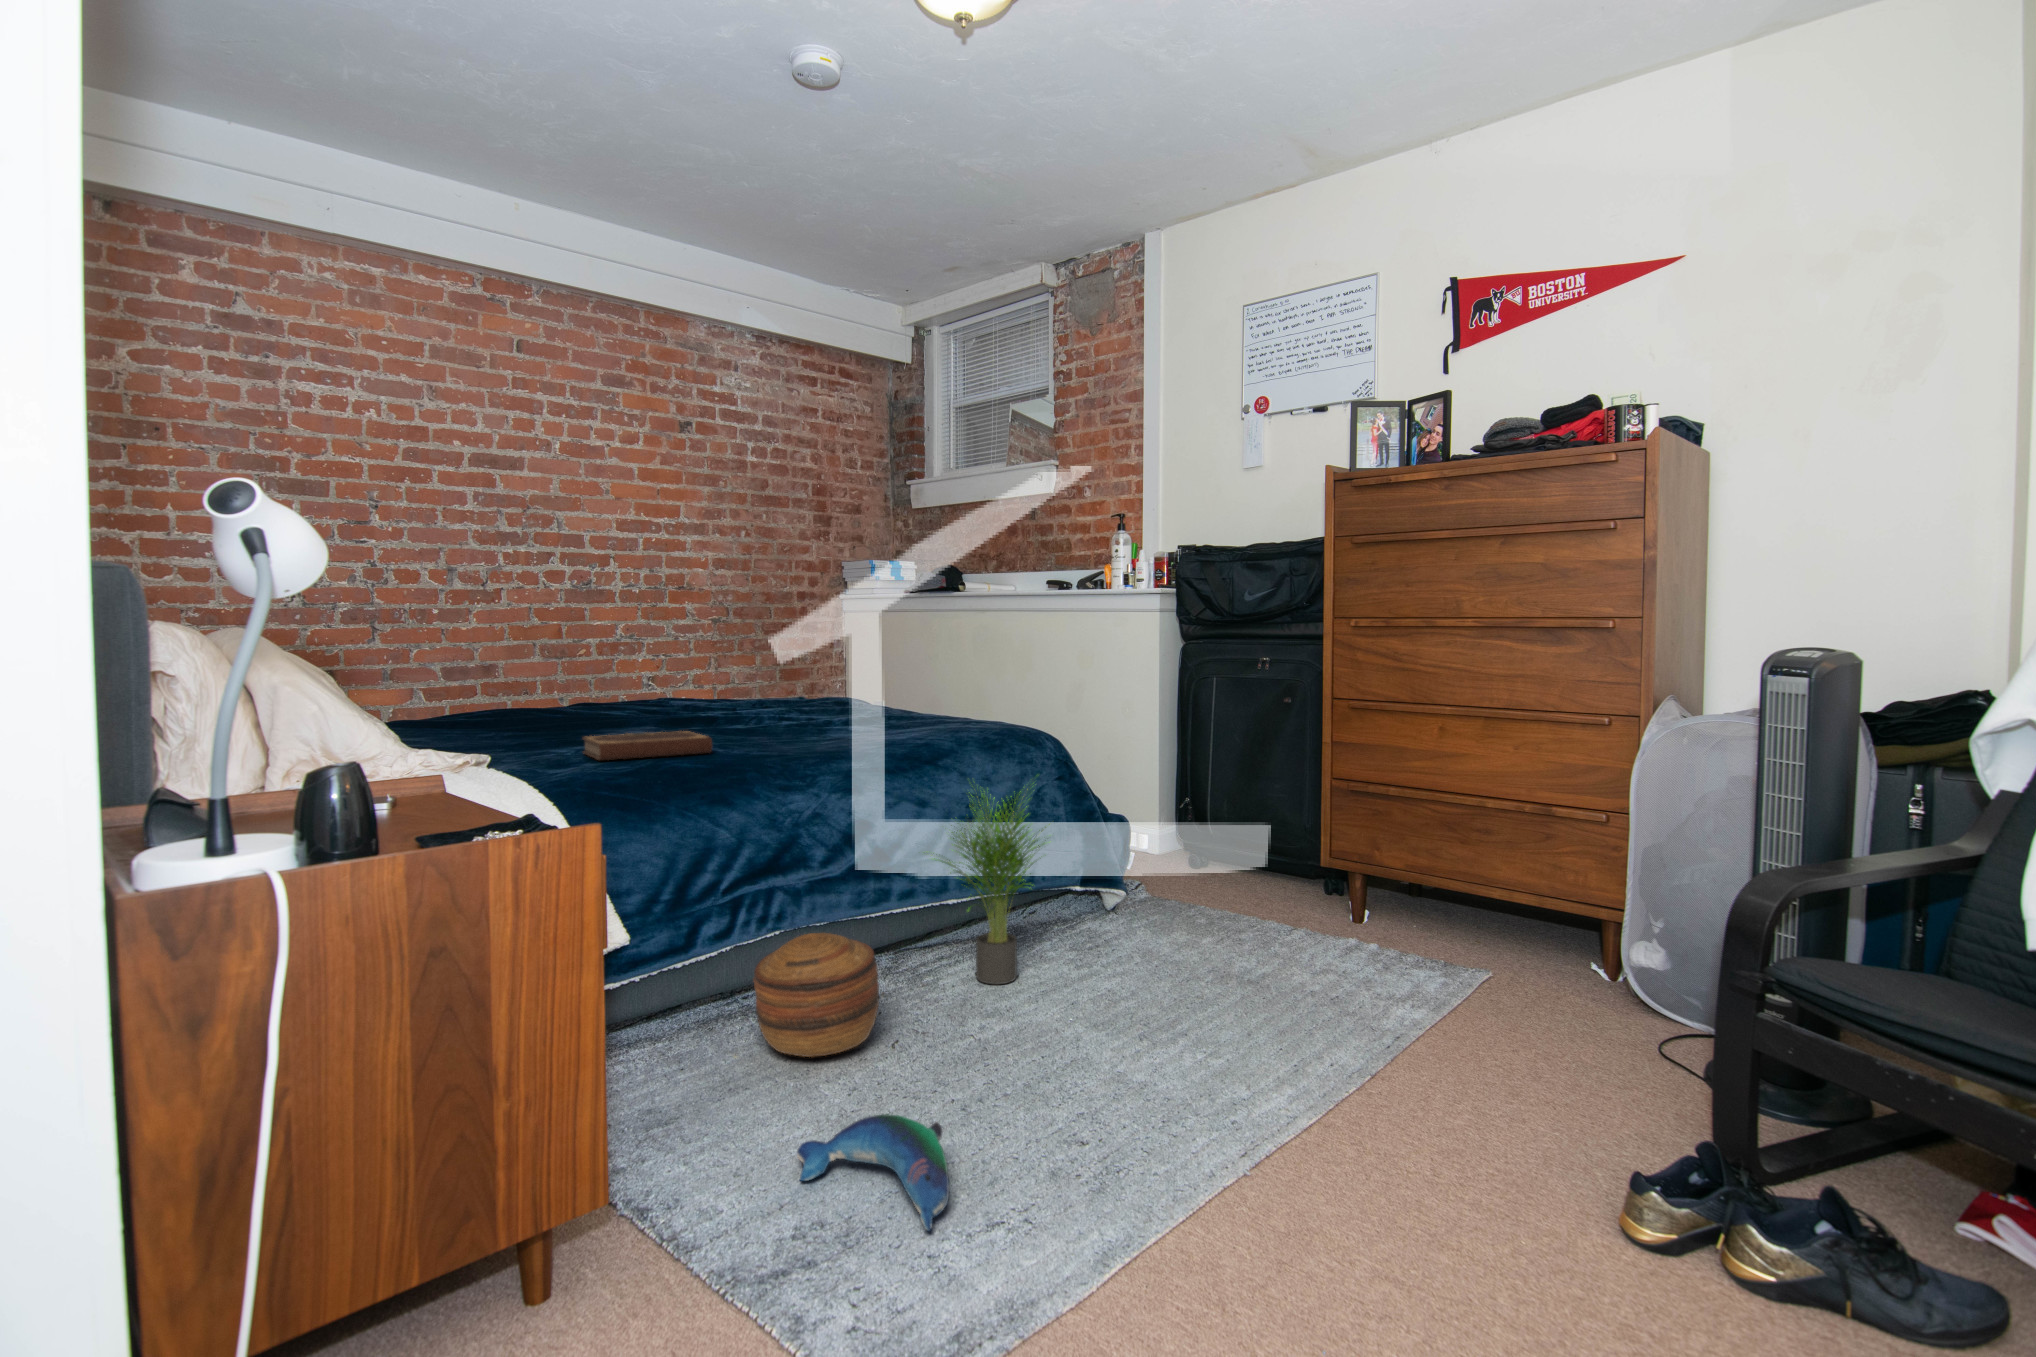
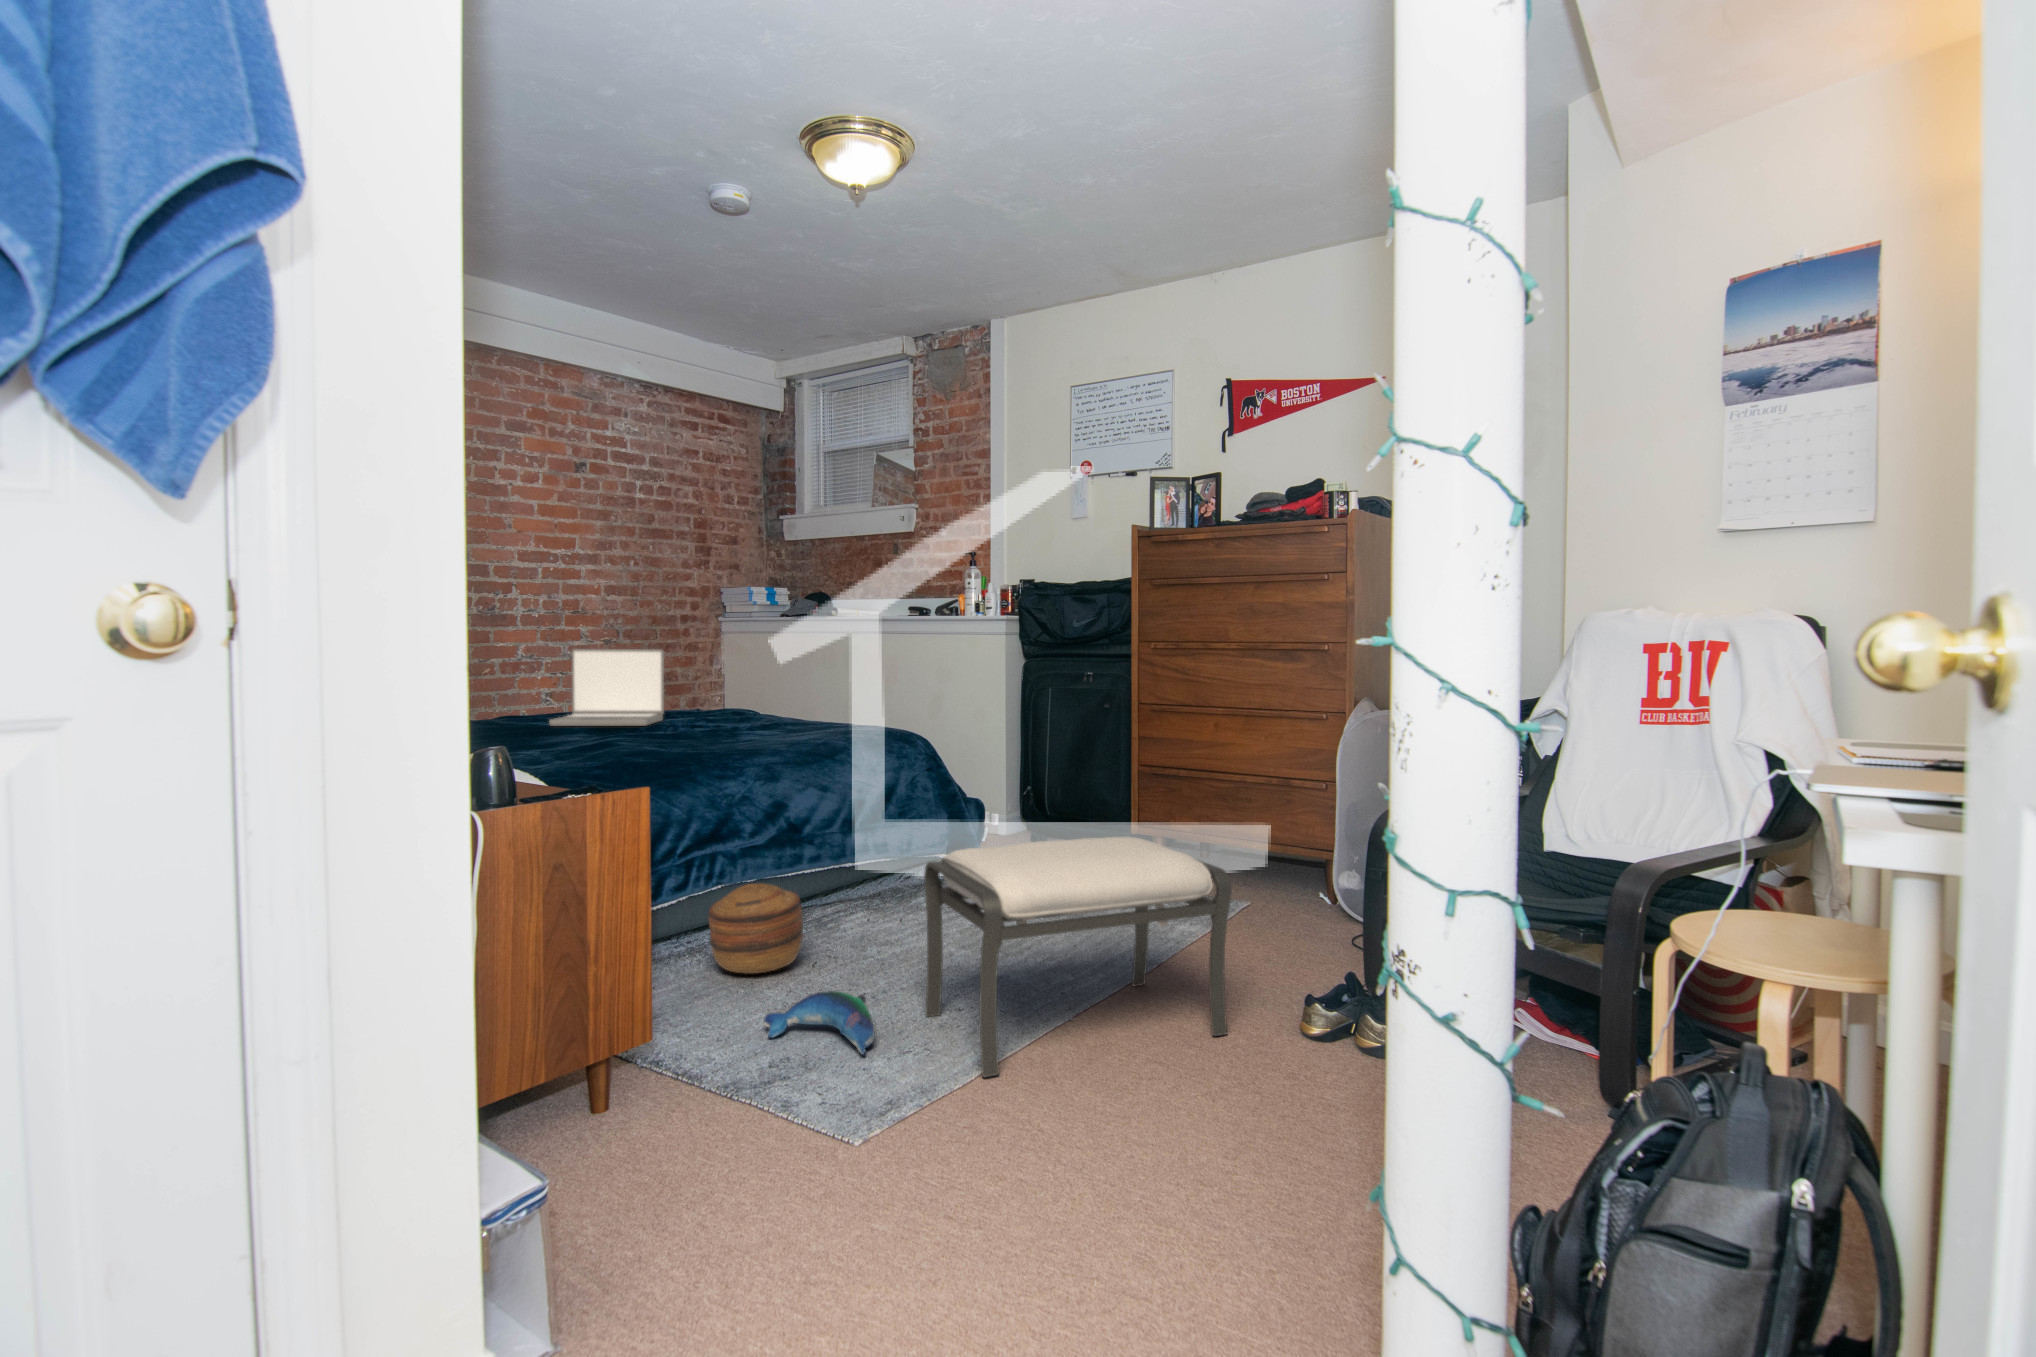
laptop: none [623,627,758,717] -> present [549,649,664,726]
notebook: present [583,731,712,760] -> none [552,735,660,758]
potted plant: present [933,786,1050,985] -> none [821,764,935,926]
ottoman: none [1031,897,1518,1301] -> present [924,837,1232,1077]

